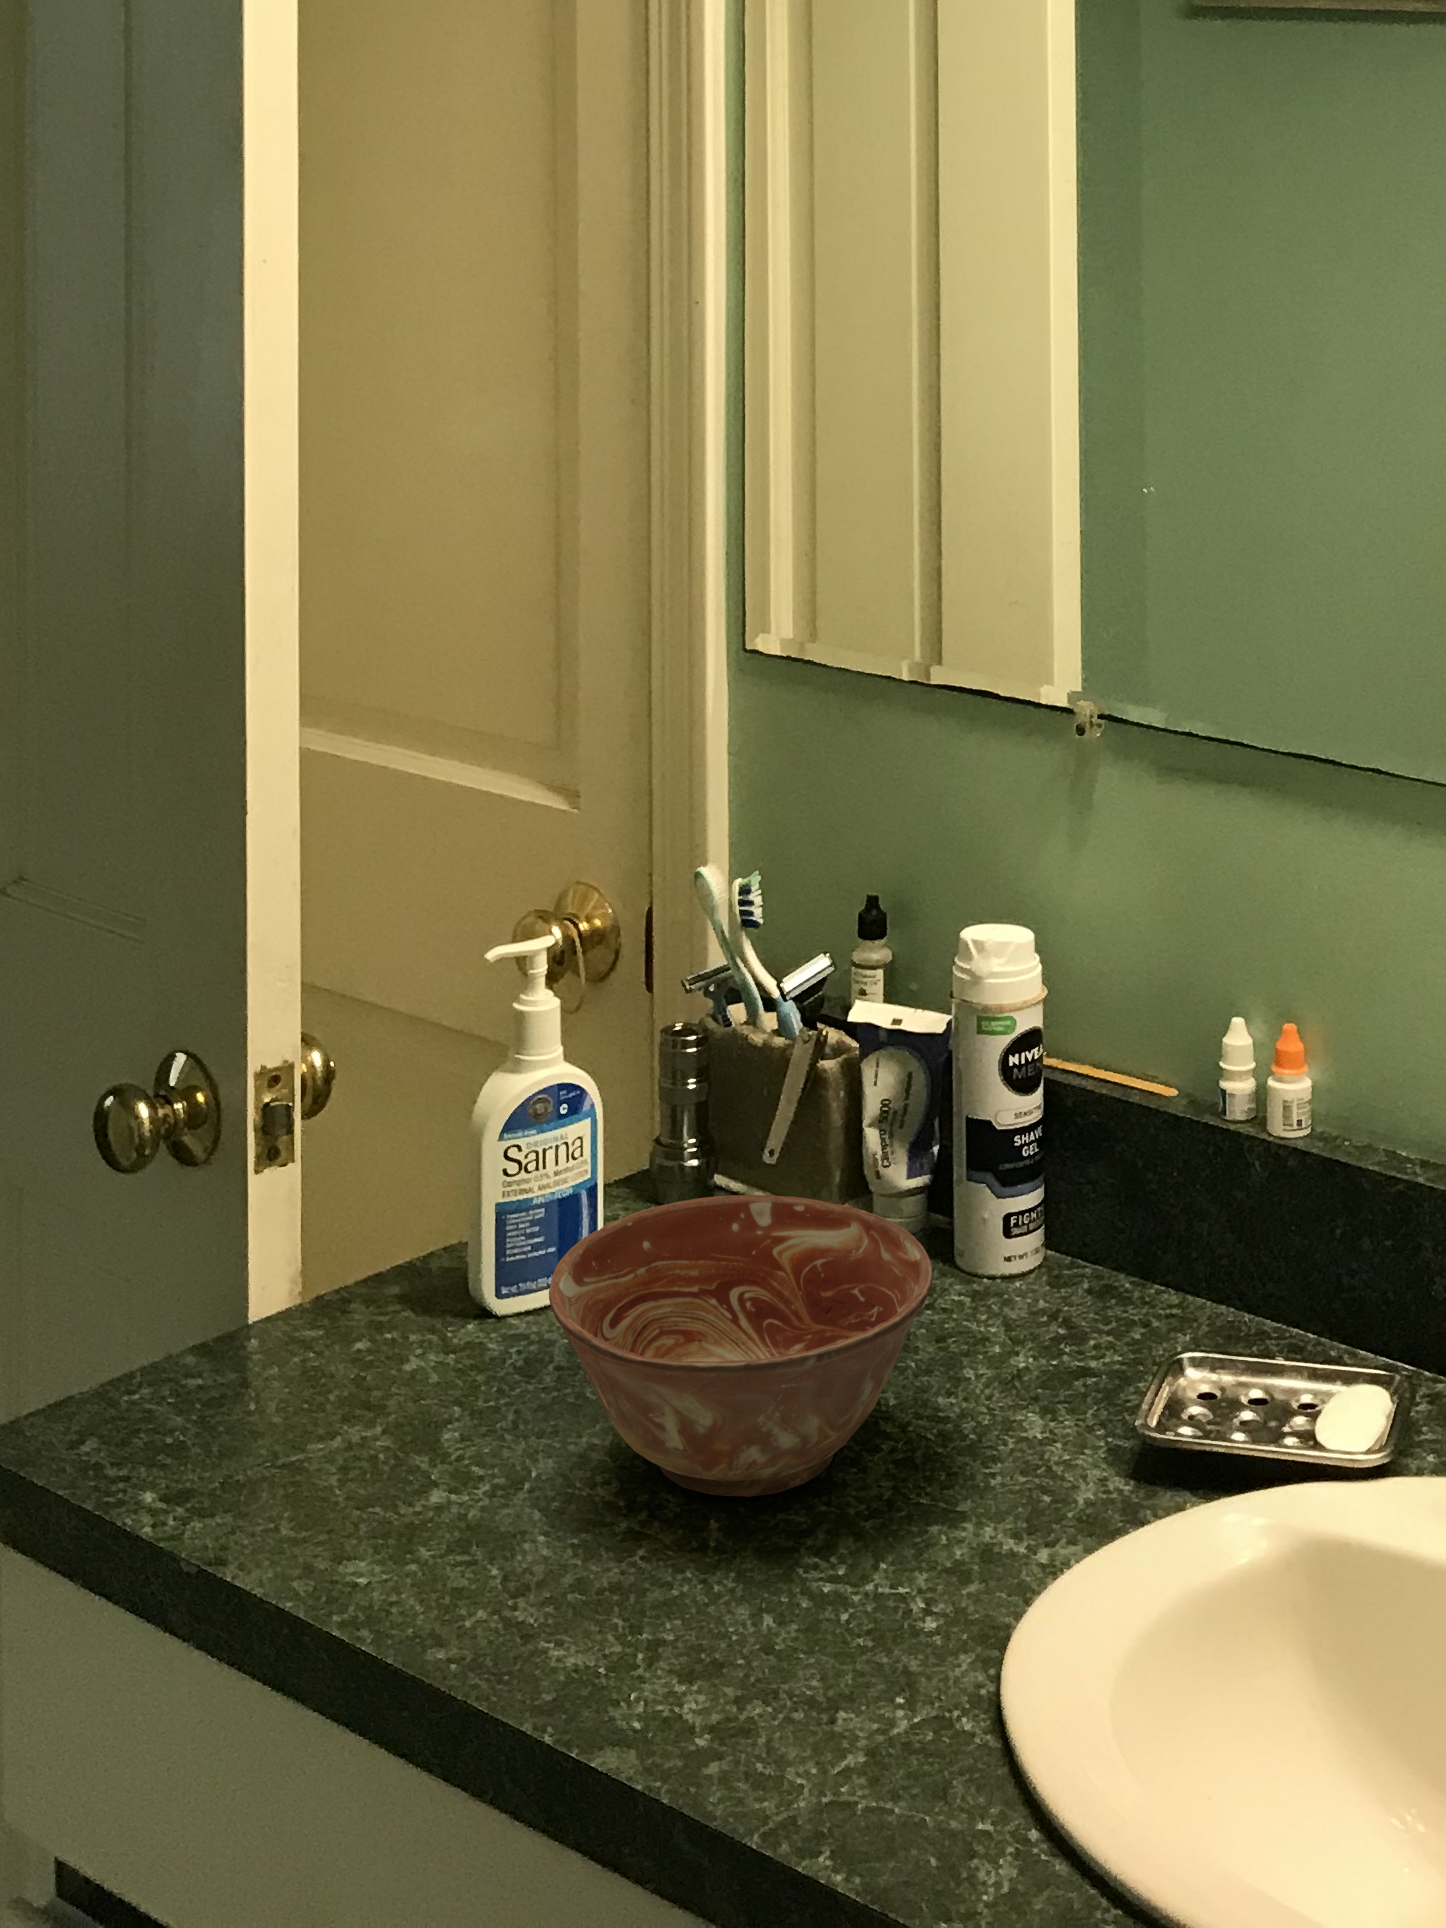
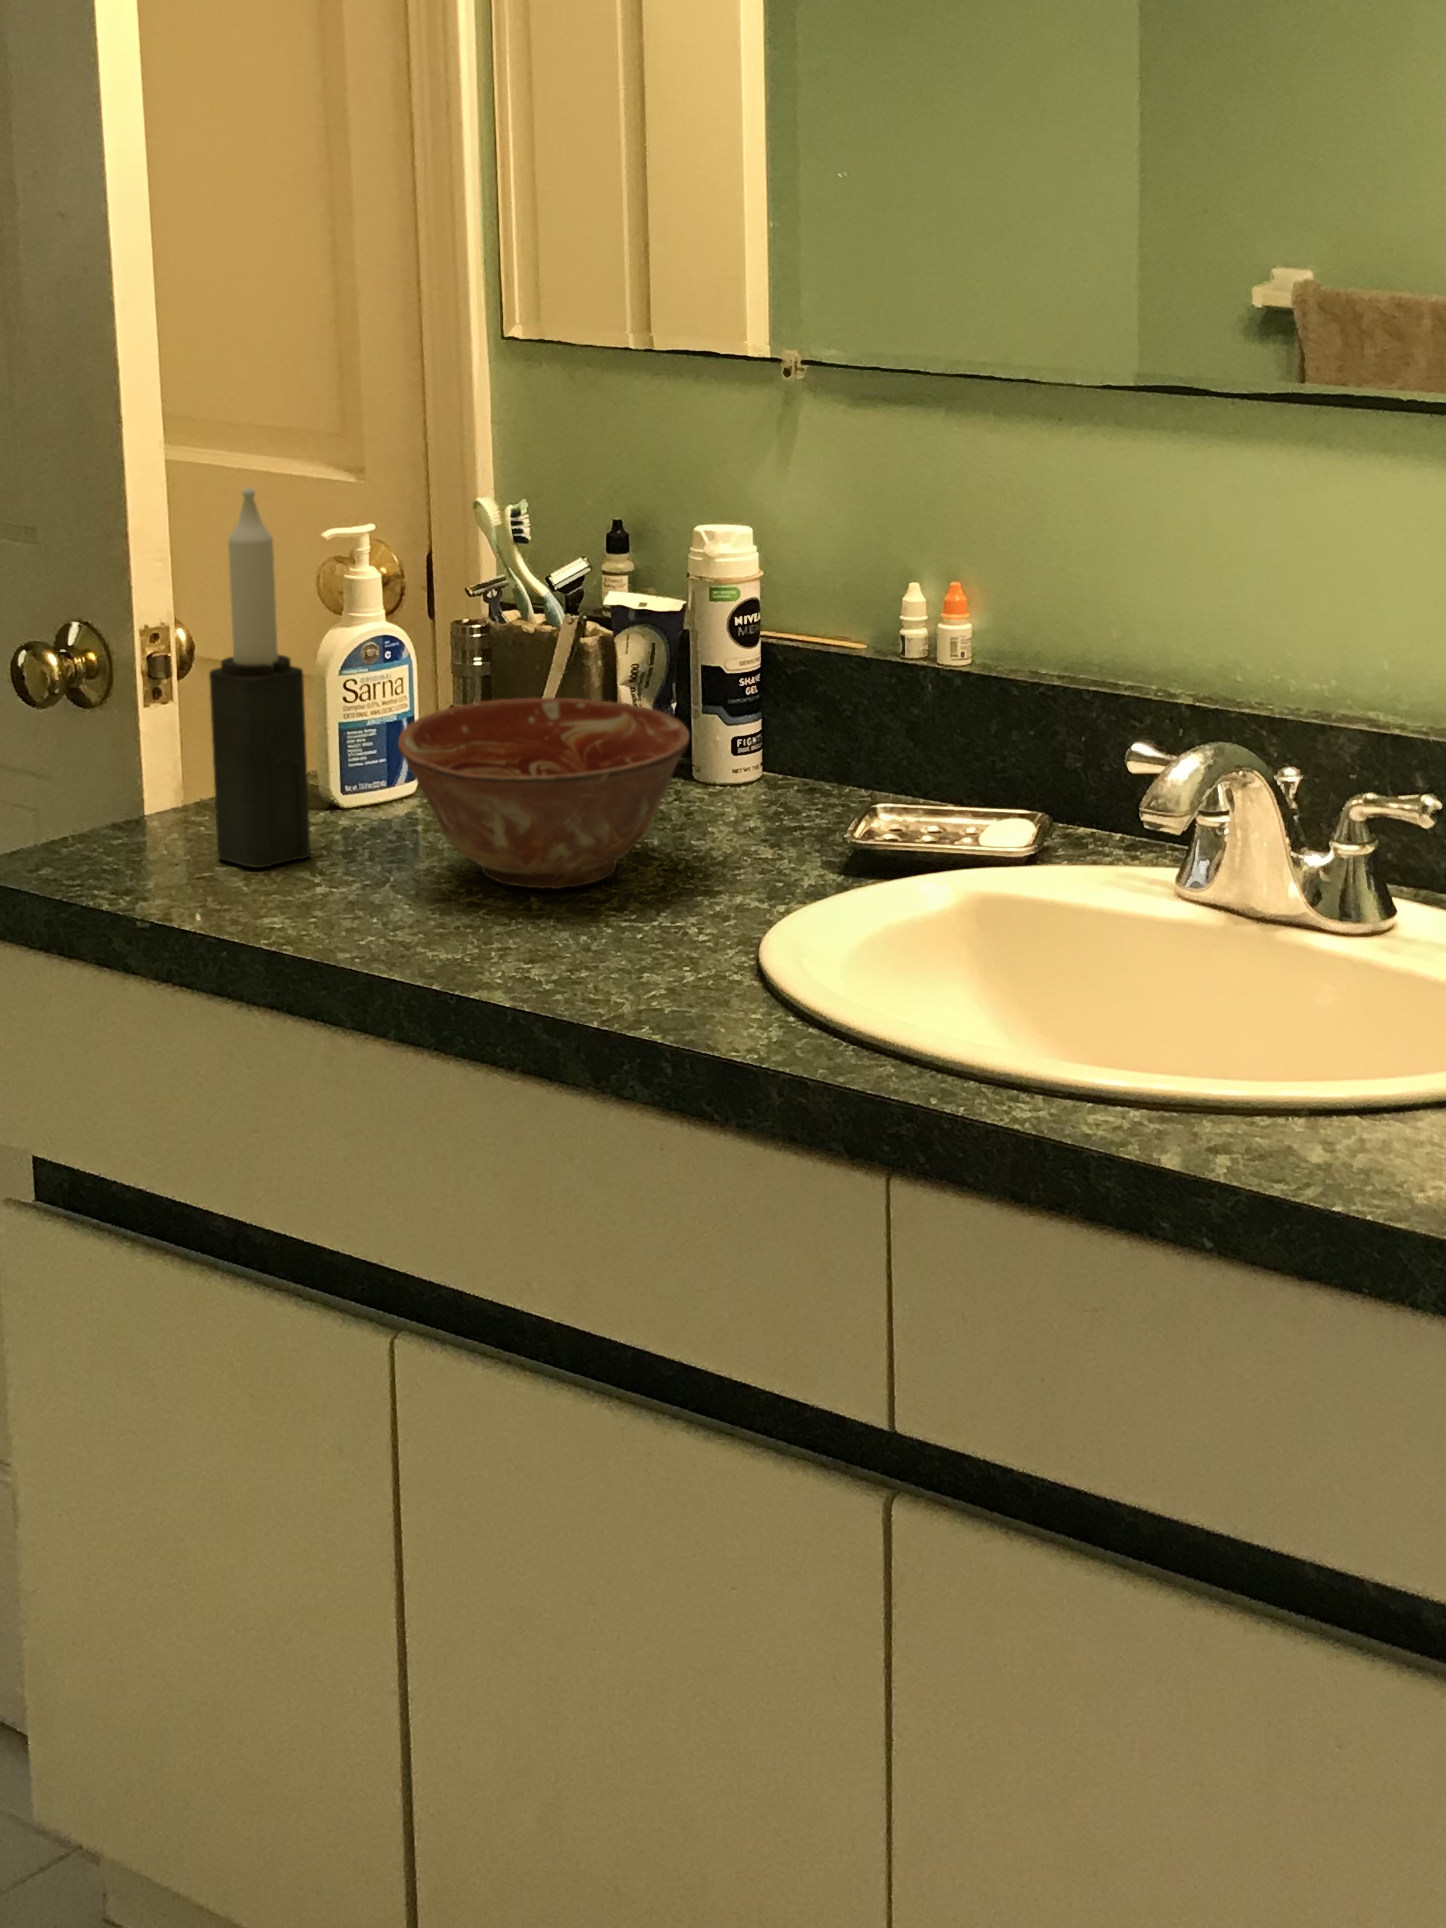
candle: none [320,923,442,1437] -> present [209,487,310,868]

